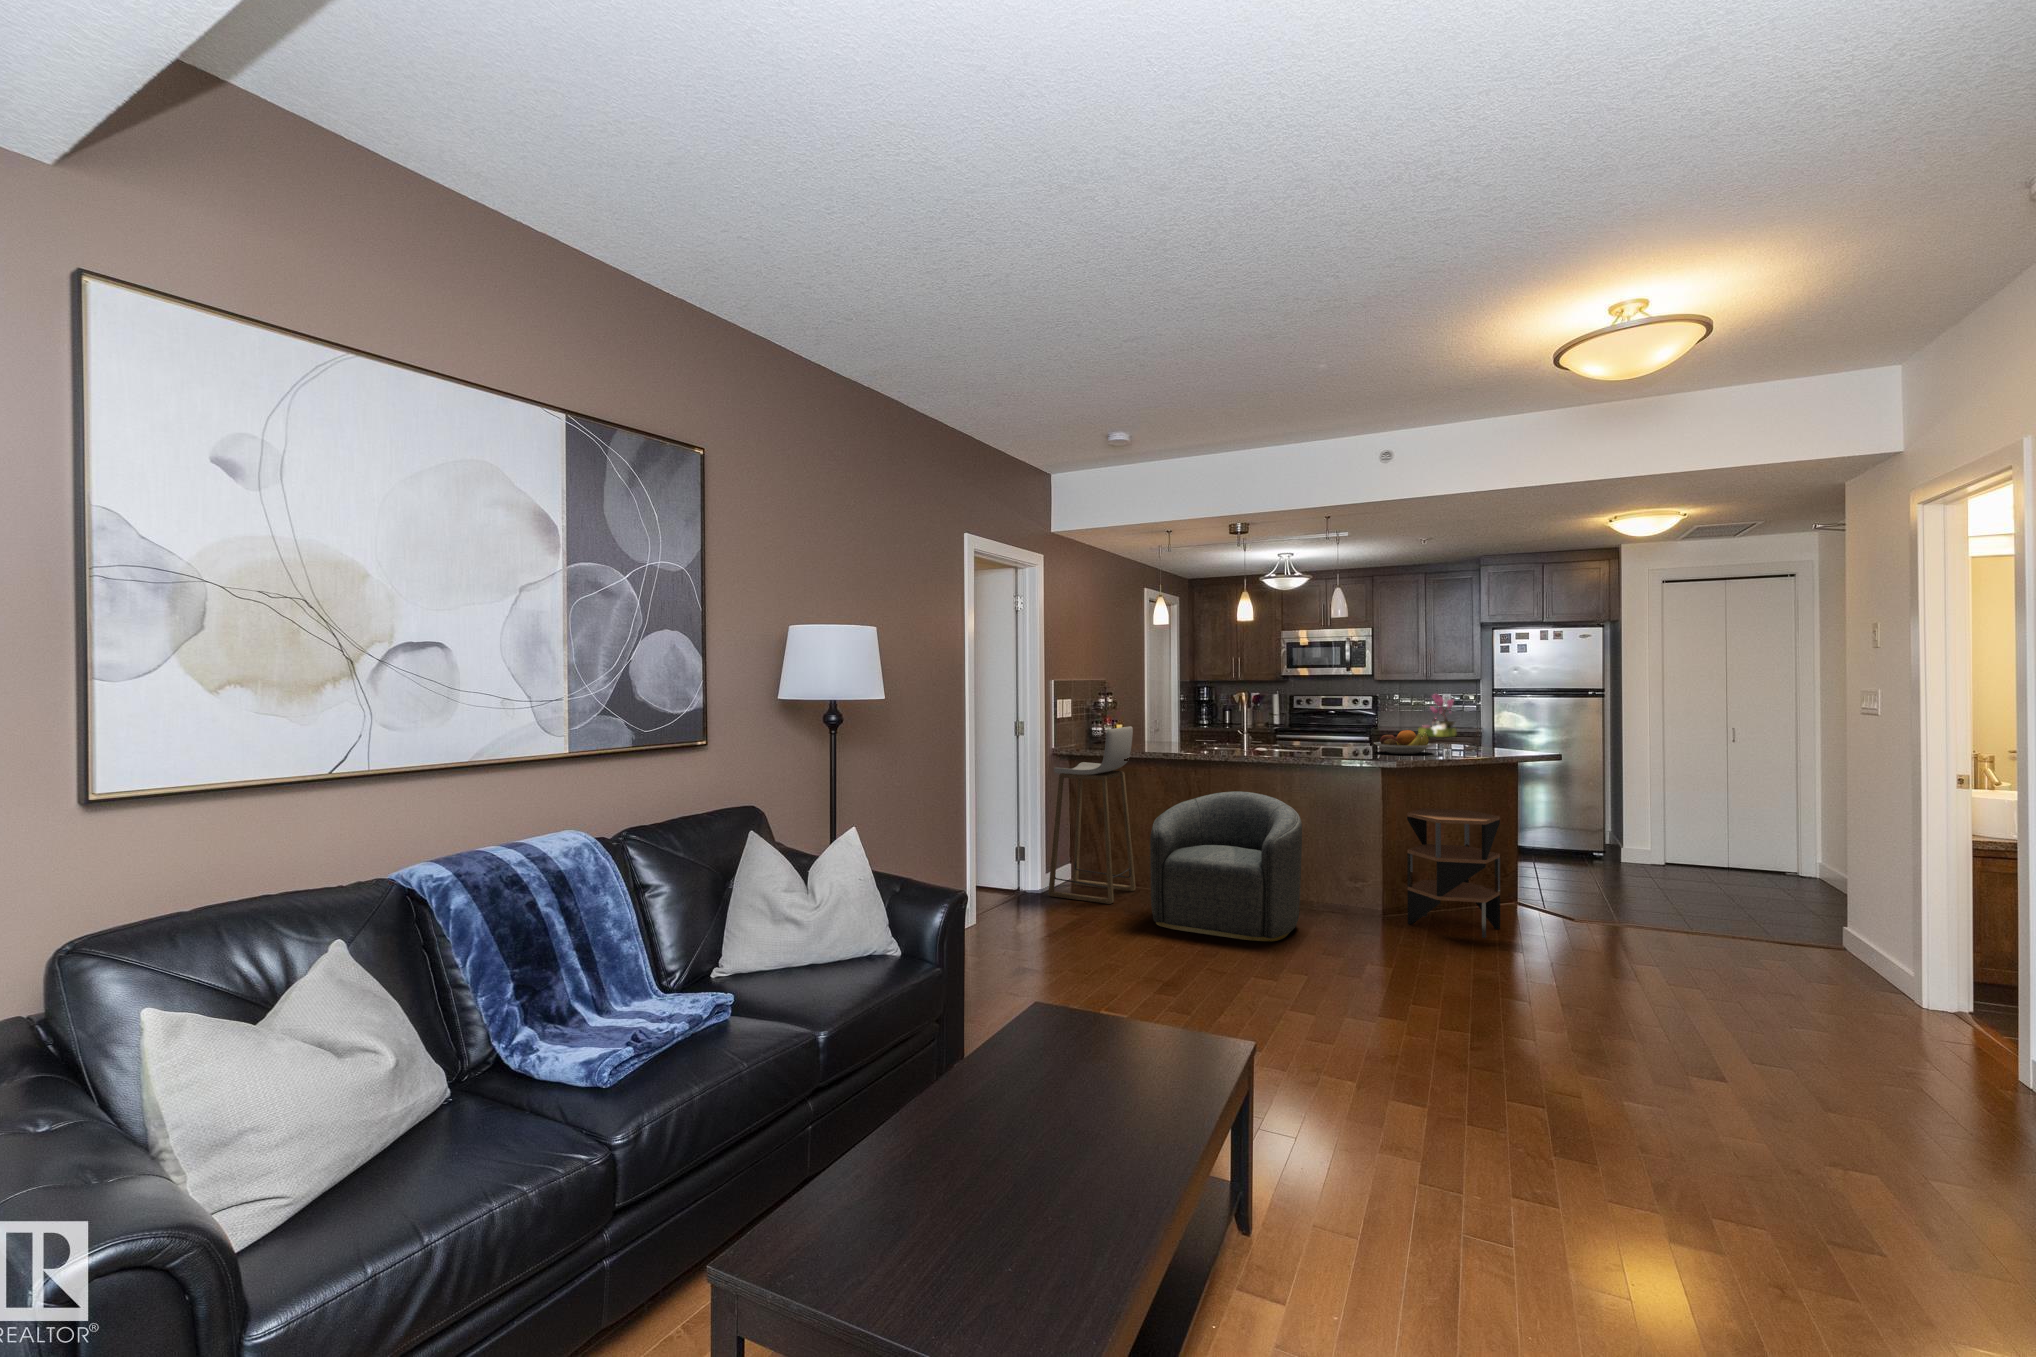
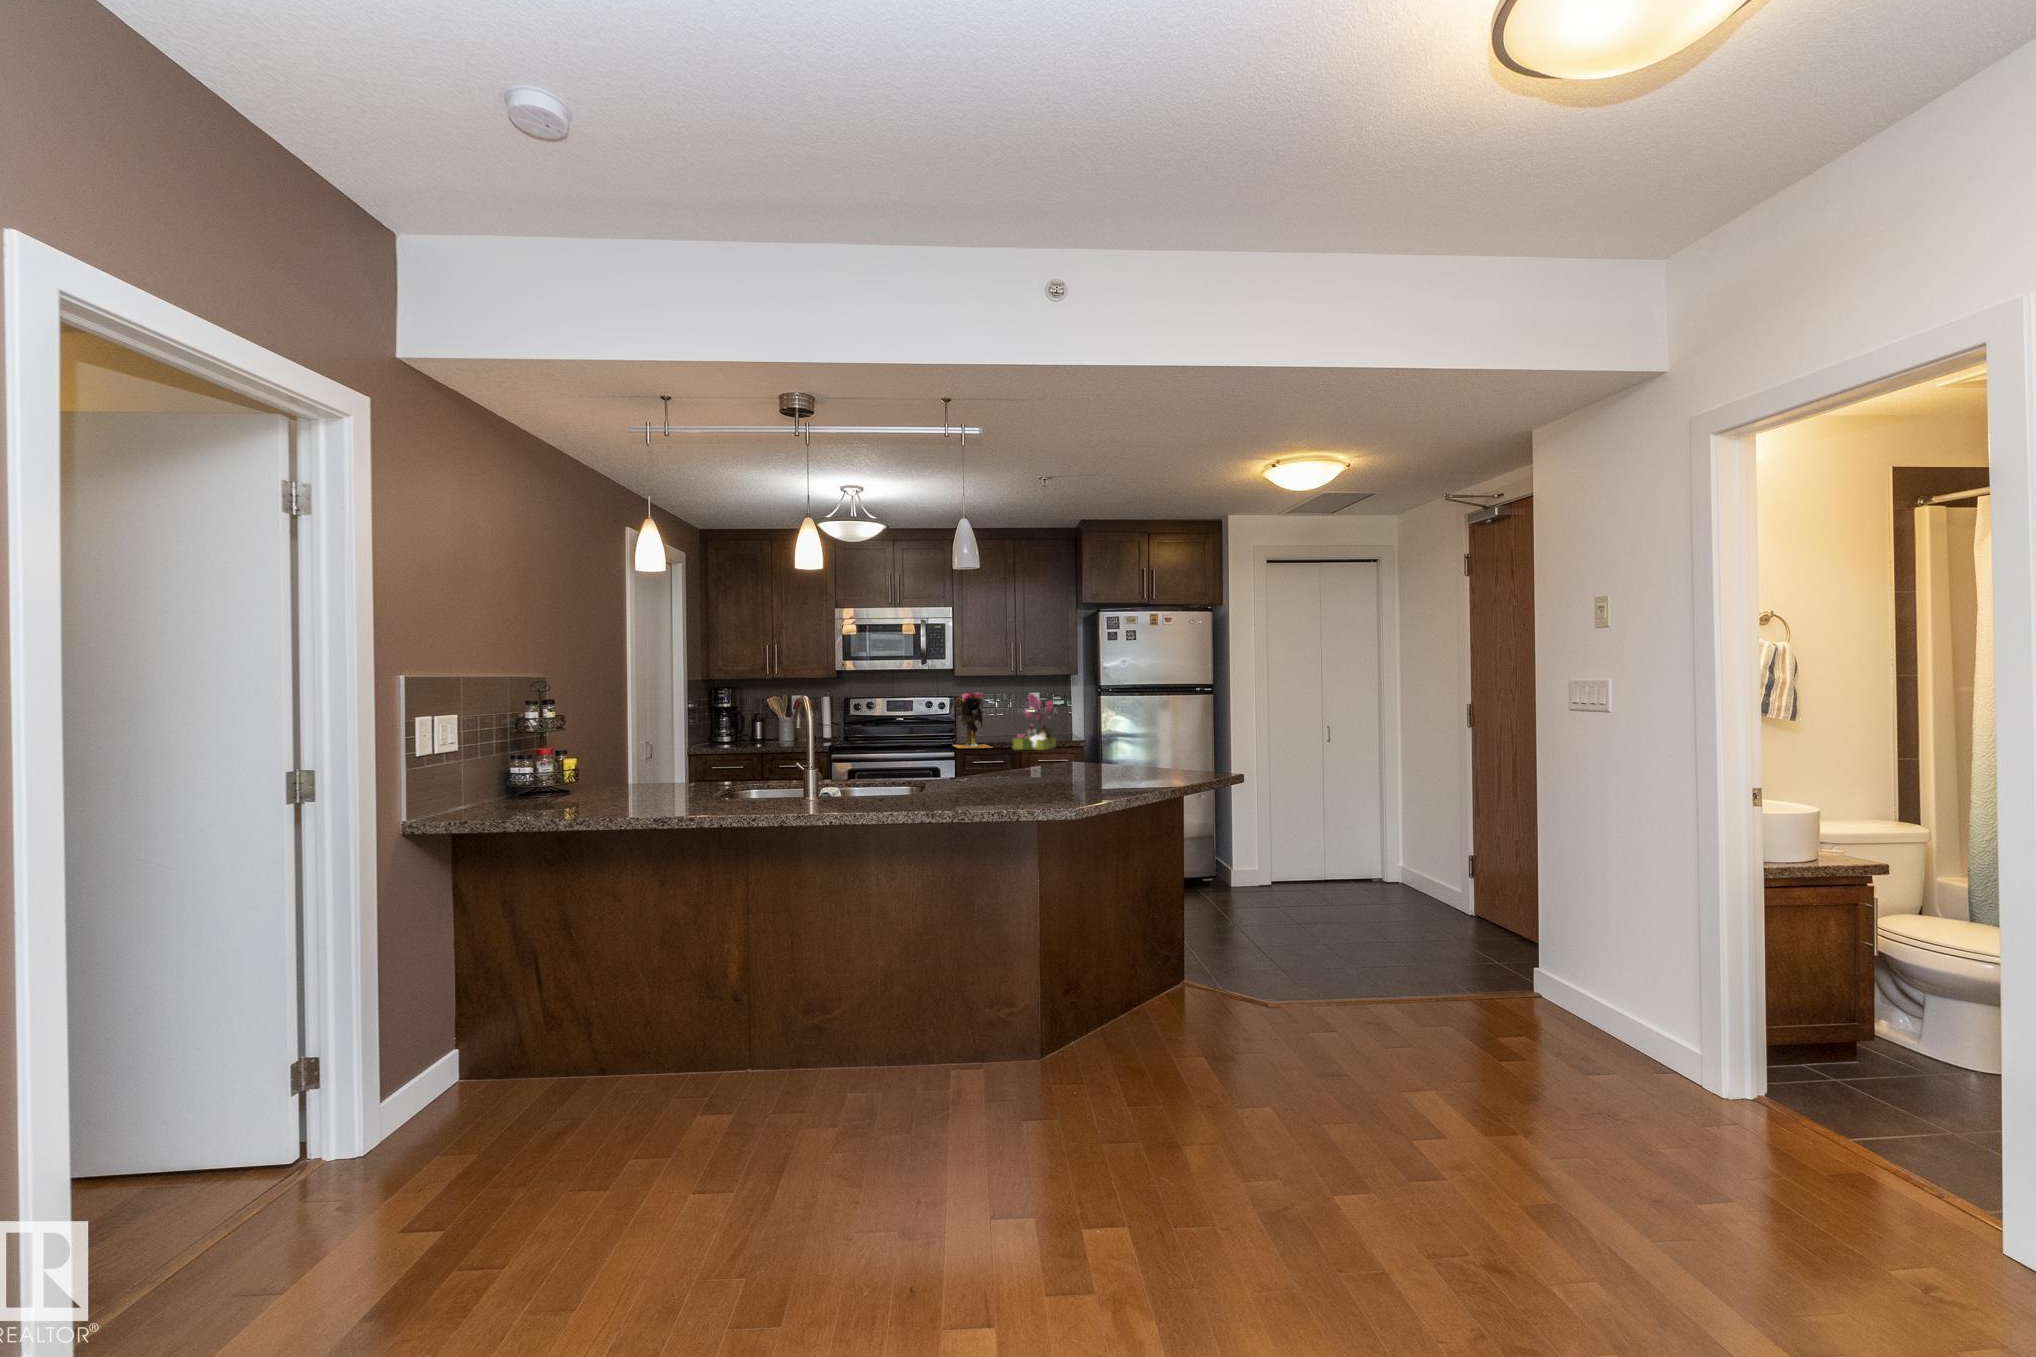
vase: none [1373,693,1406,734] -> present [953,693,991,748]
bar stool: present [1048,726,1136,904] -> none [387,765,600,1152]
fruit bowl: present [1374,730,1433,754] -> none [998,749,1080,786]
armchair: present [1150,792,1302,941] -> none [628,882,934,1219]
side table: present [1407,808,1500,938] -> none [1091,875,1218,1094]

